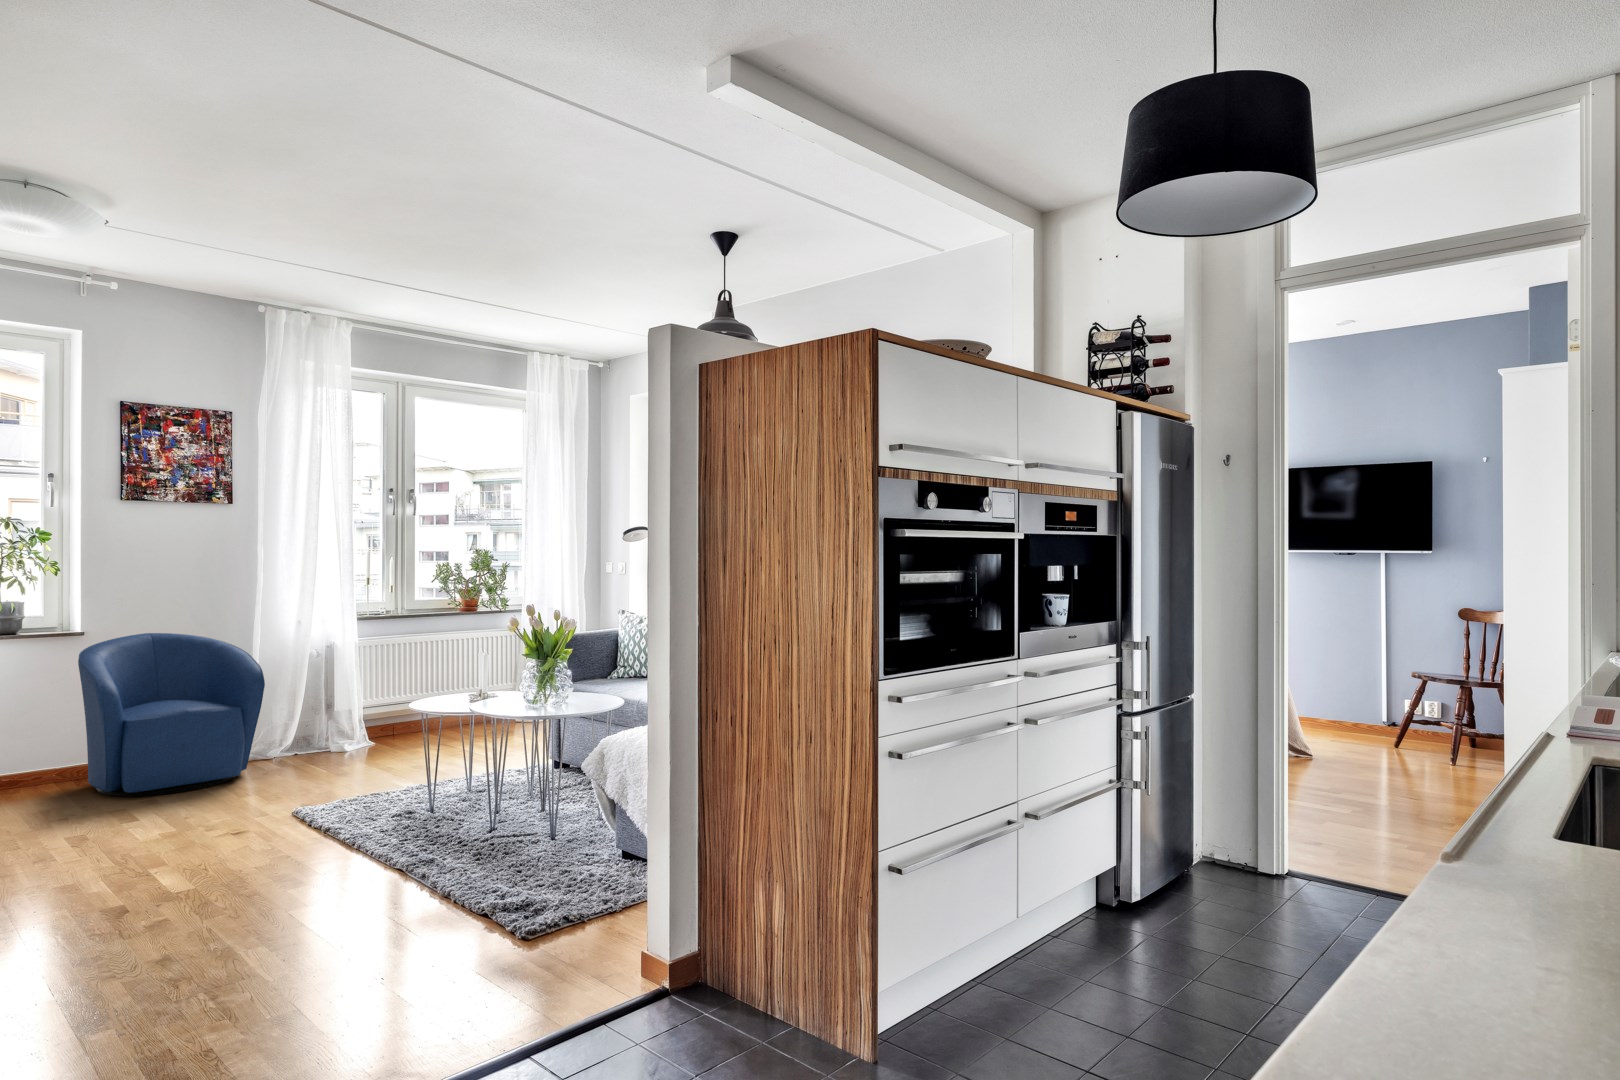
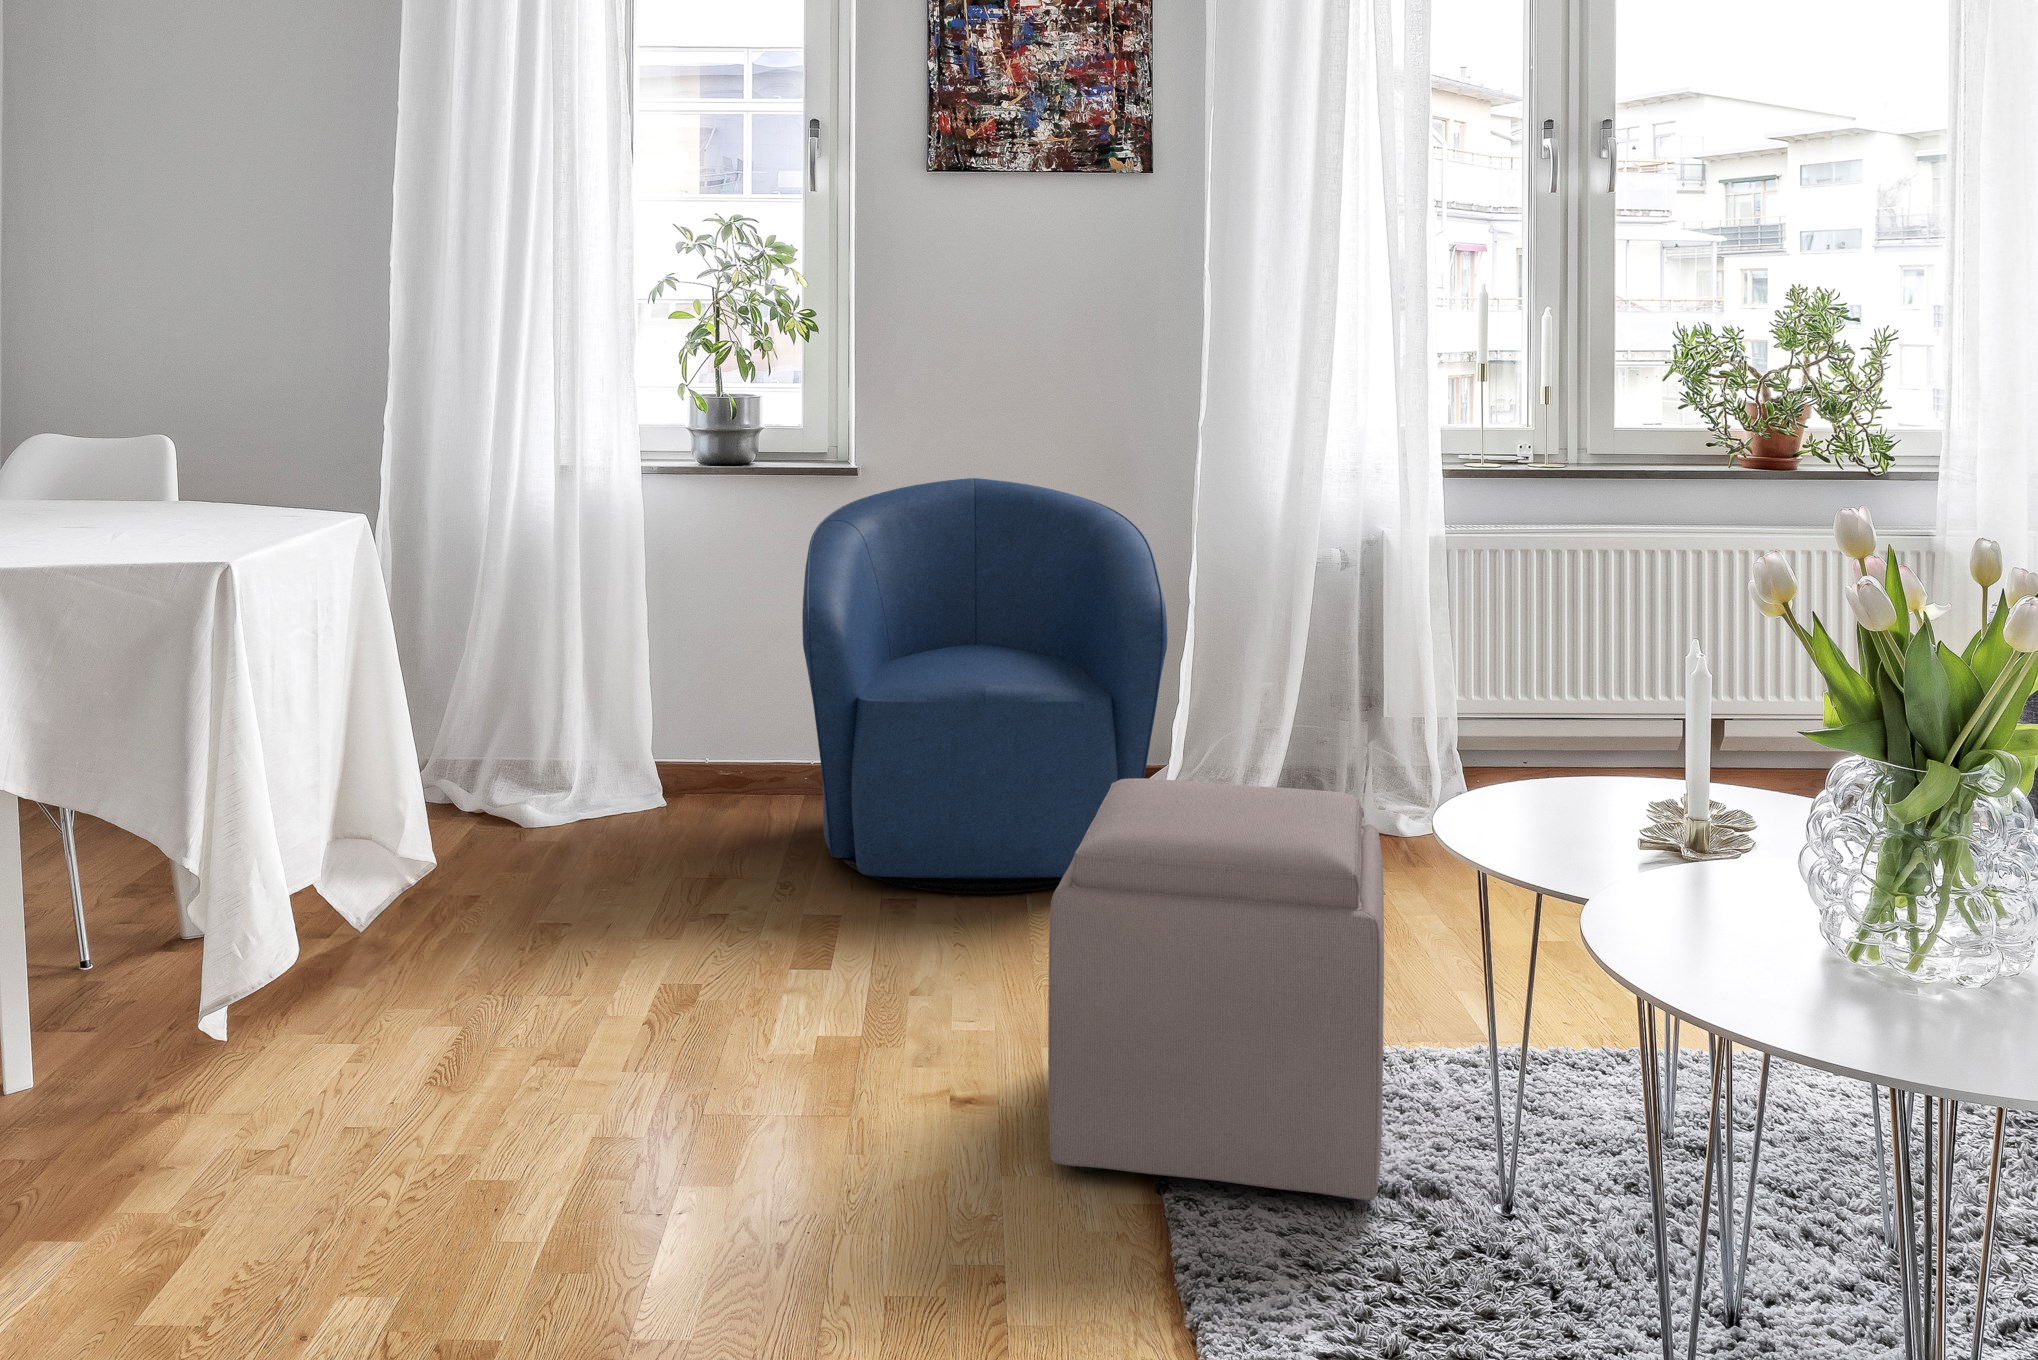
ottoman: none [274,709,394,831] -> present [1048,778,1384,1201]

